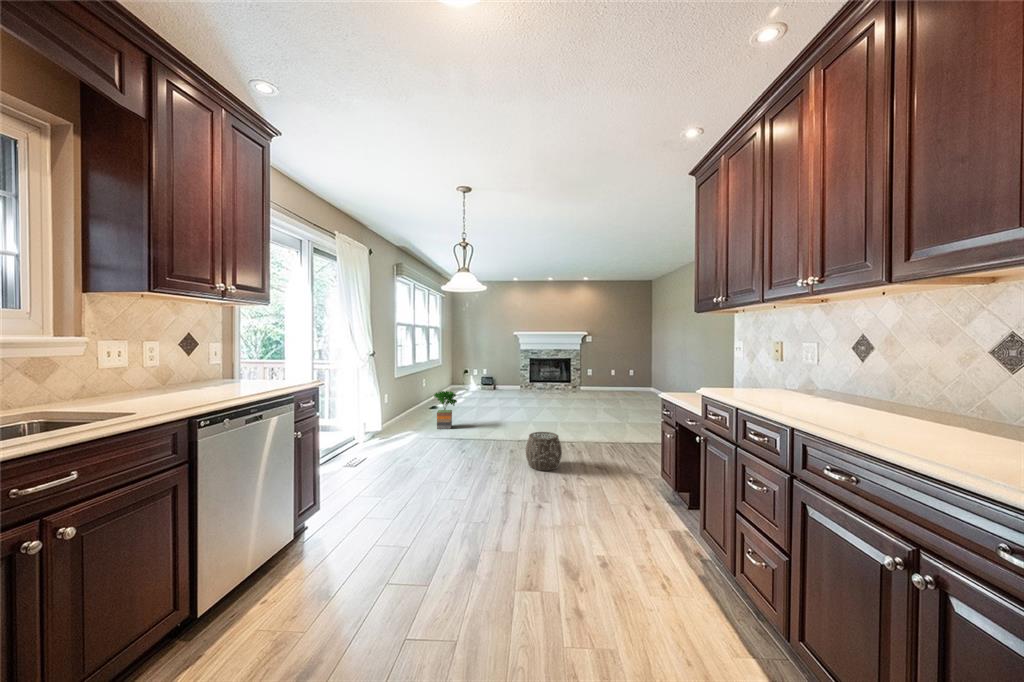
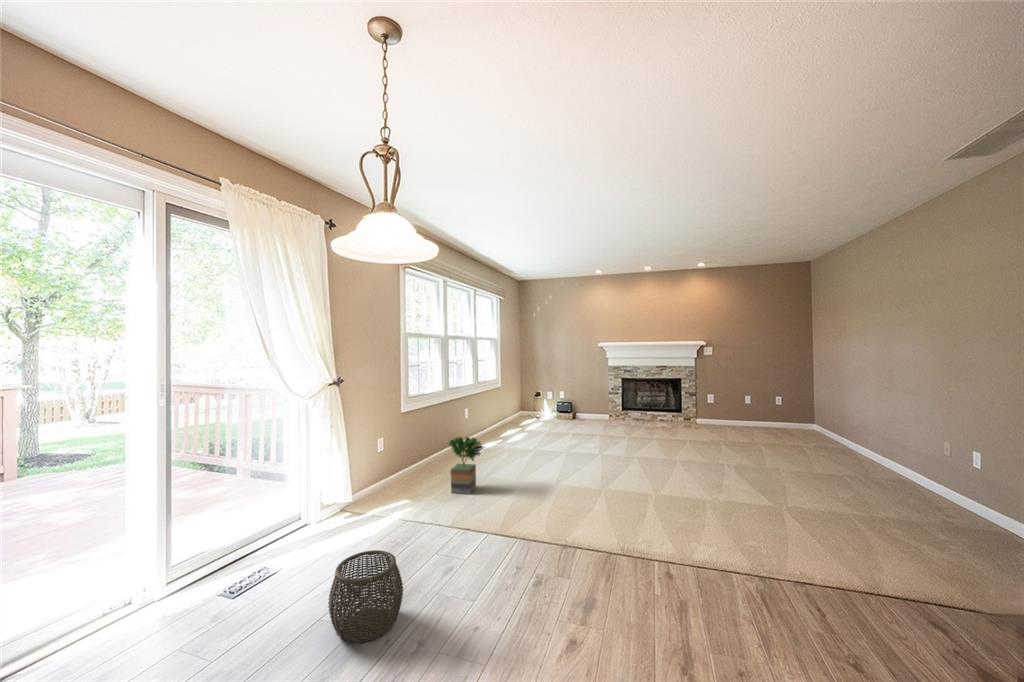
woven basket: present [526,432,562,471] -> present [328,550,403,644]

